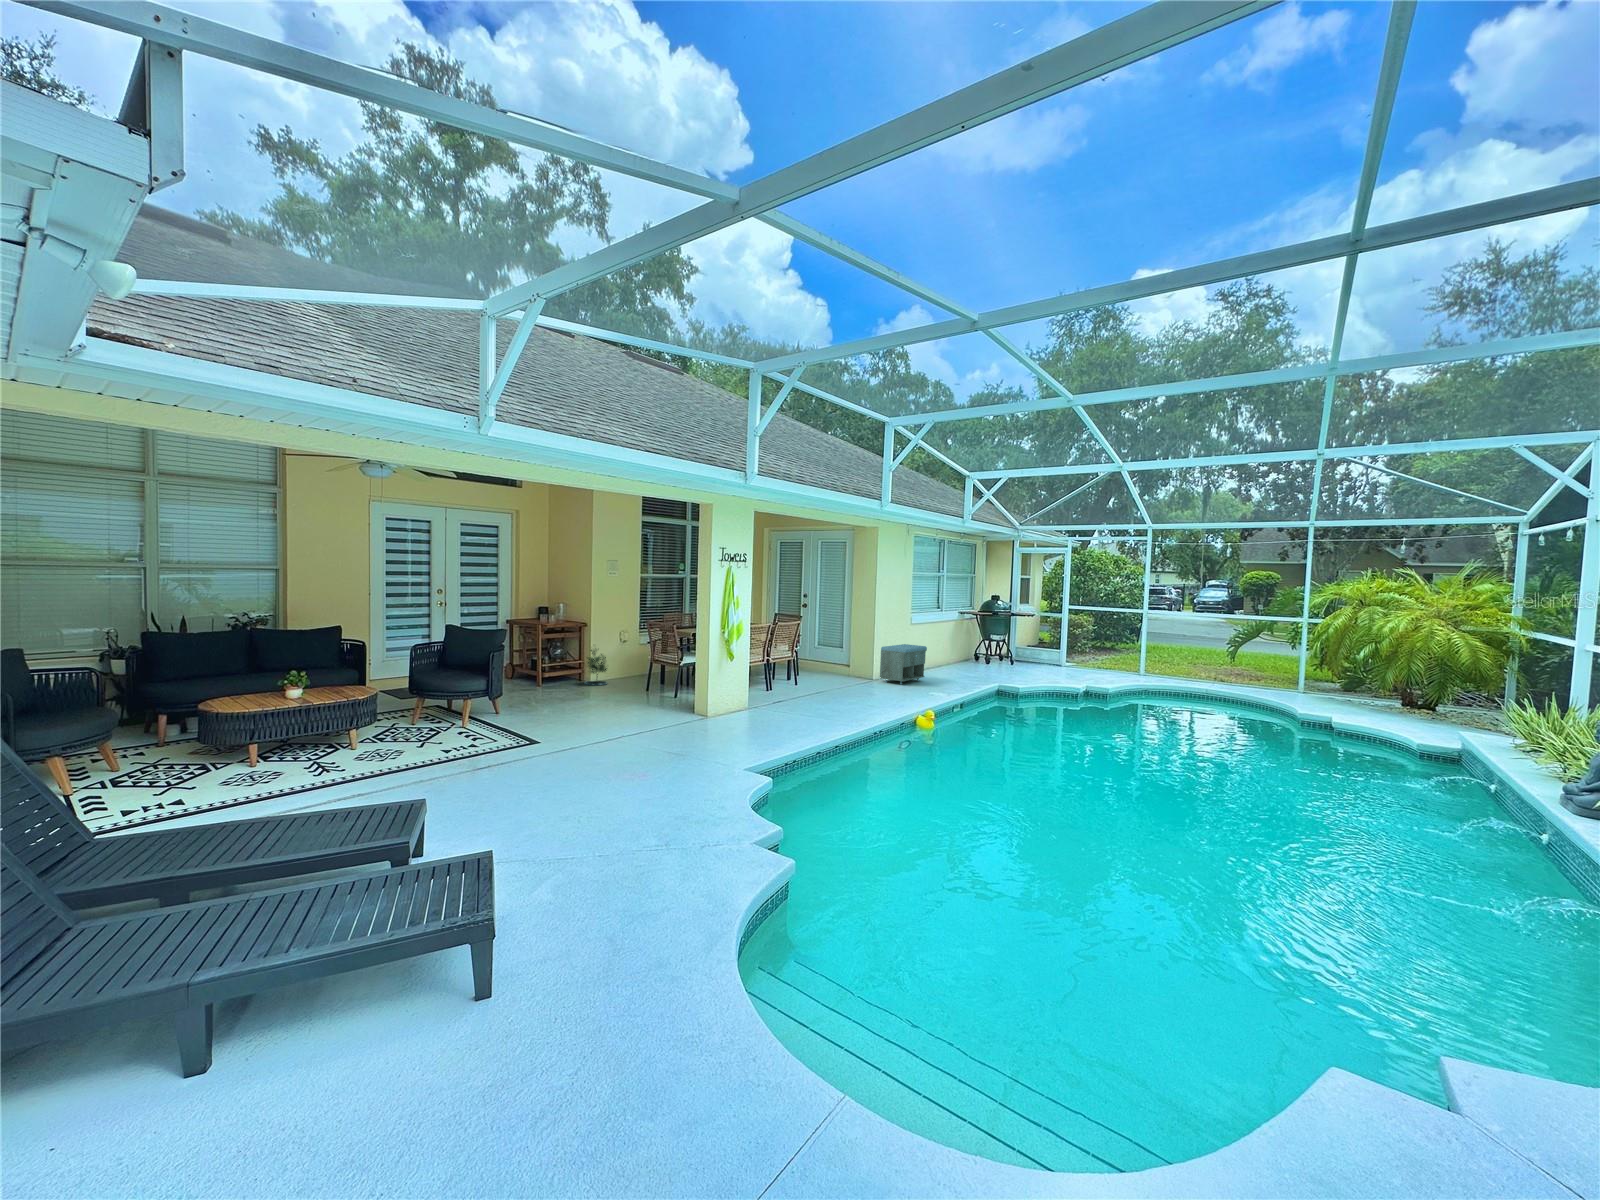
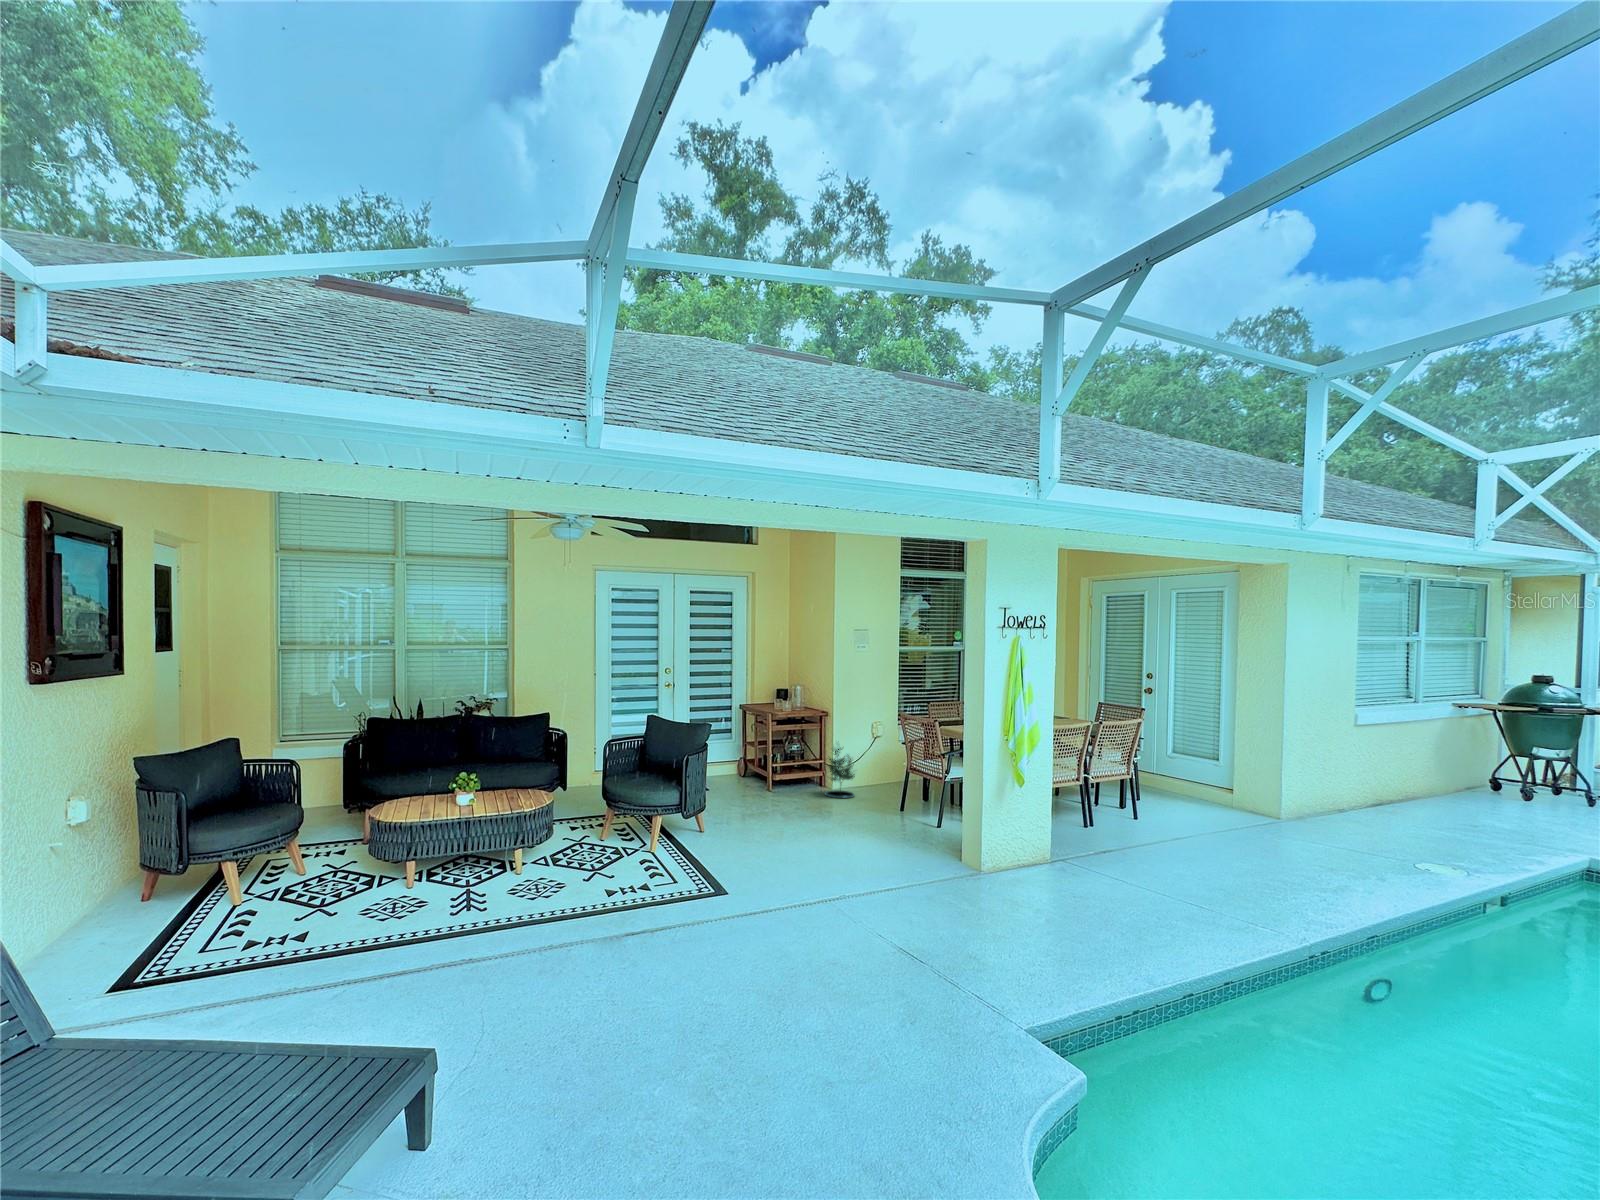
storage bench: present [880,644,927,684] -> none [1280,760,1369,829]

